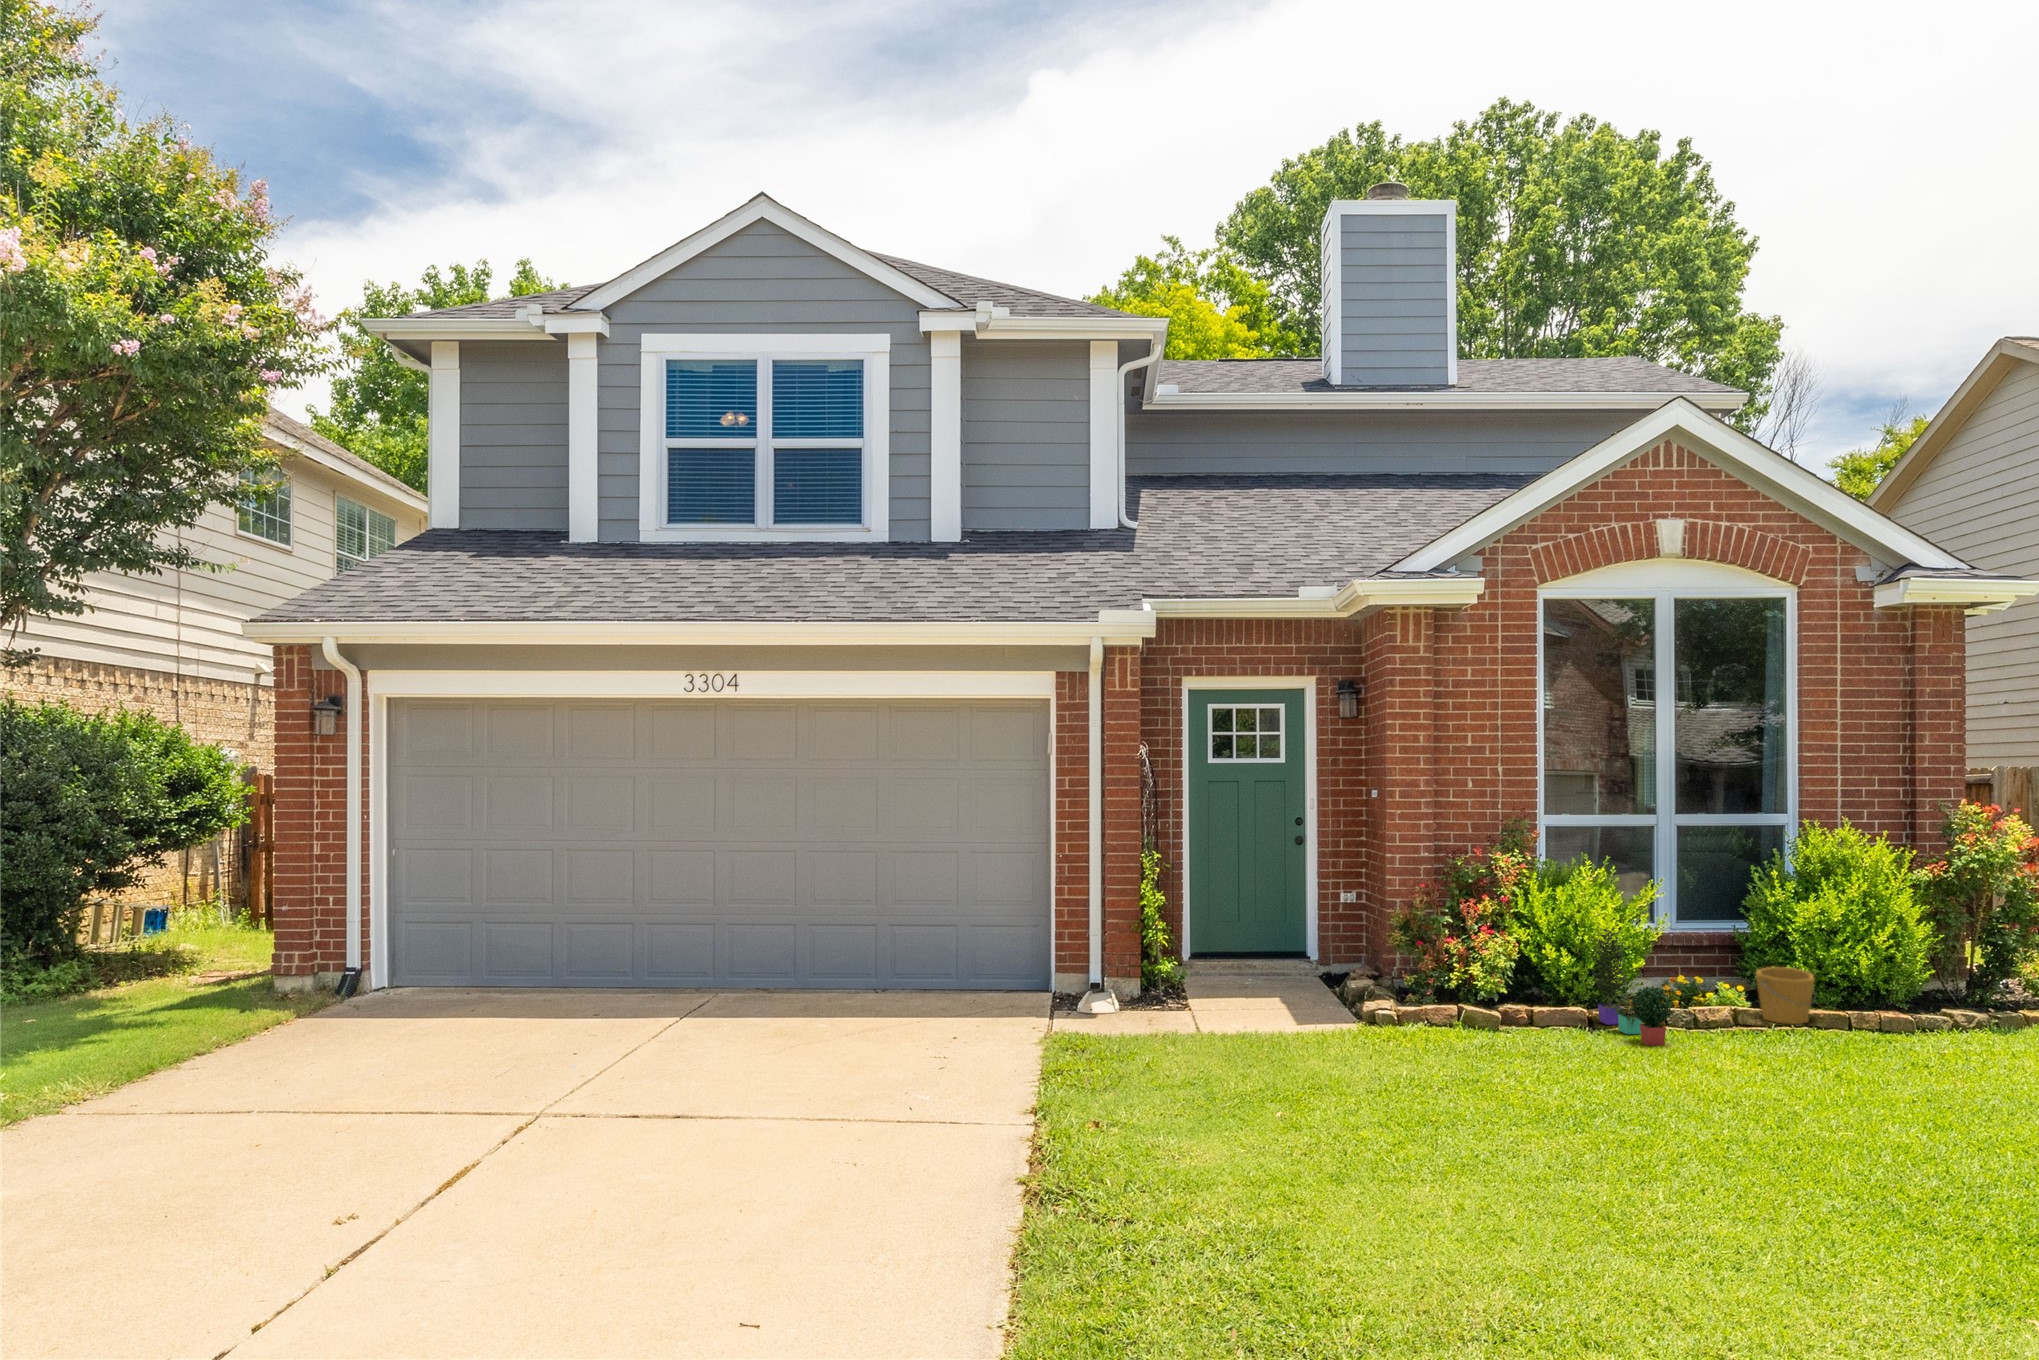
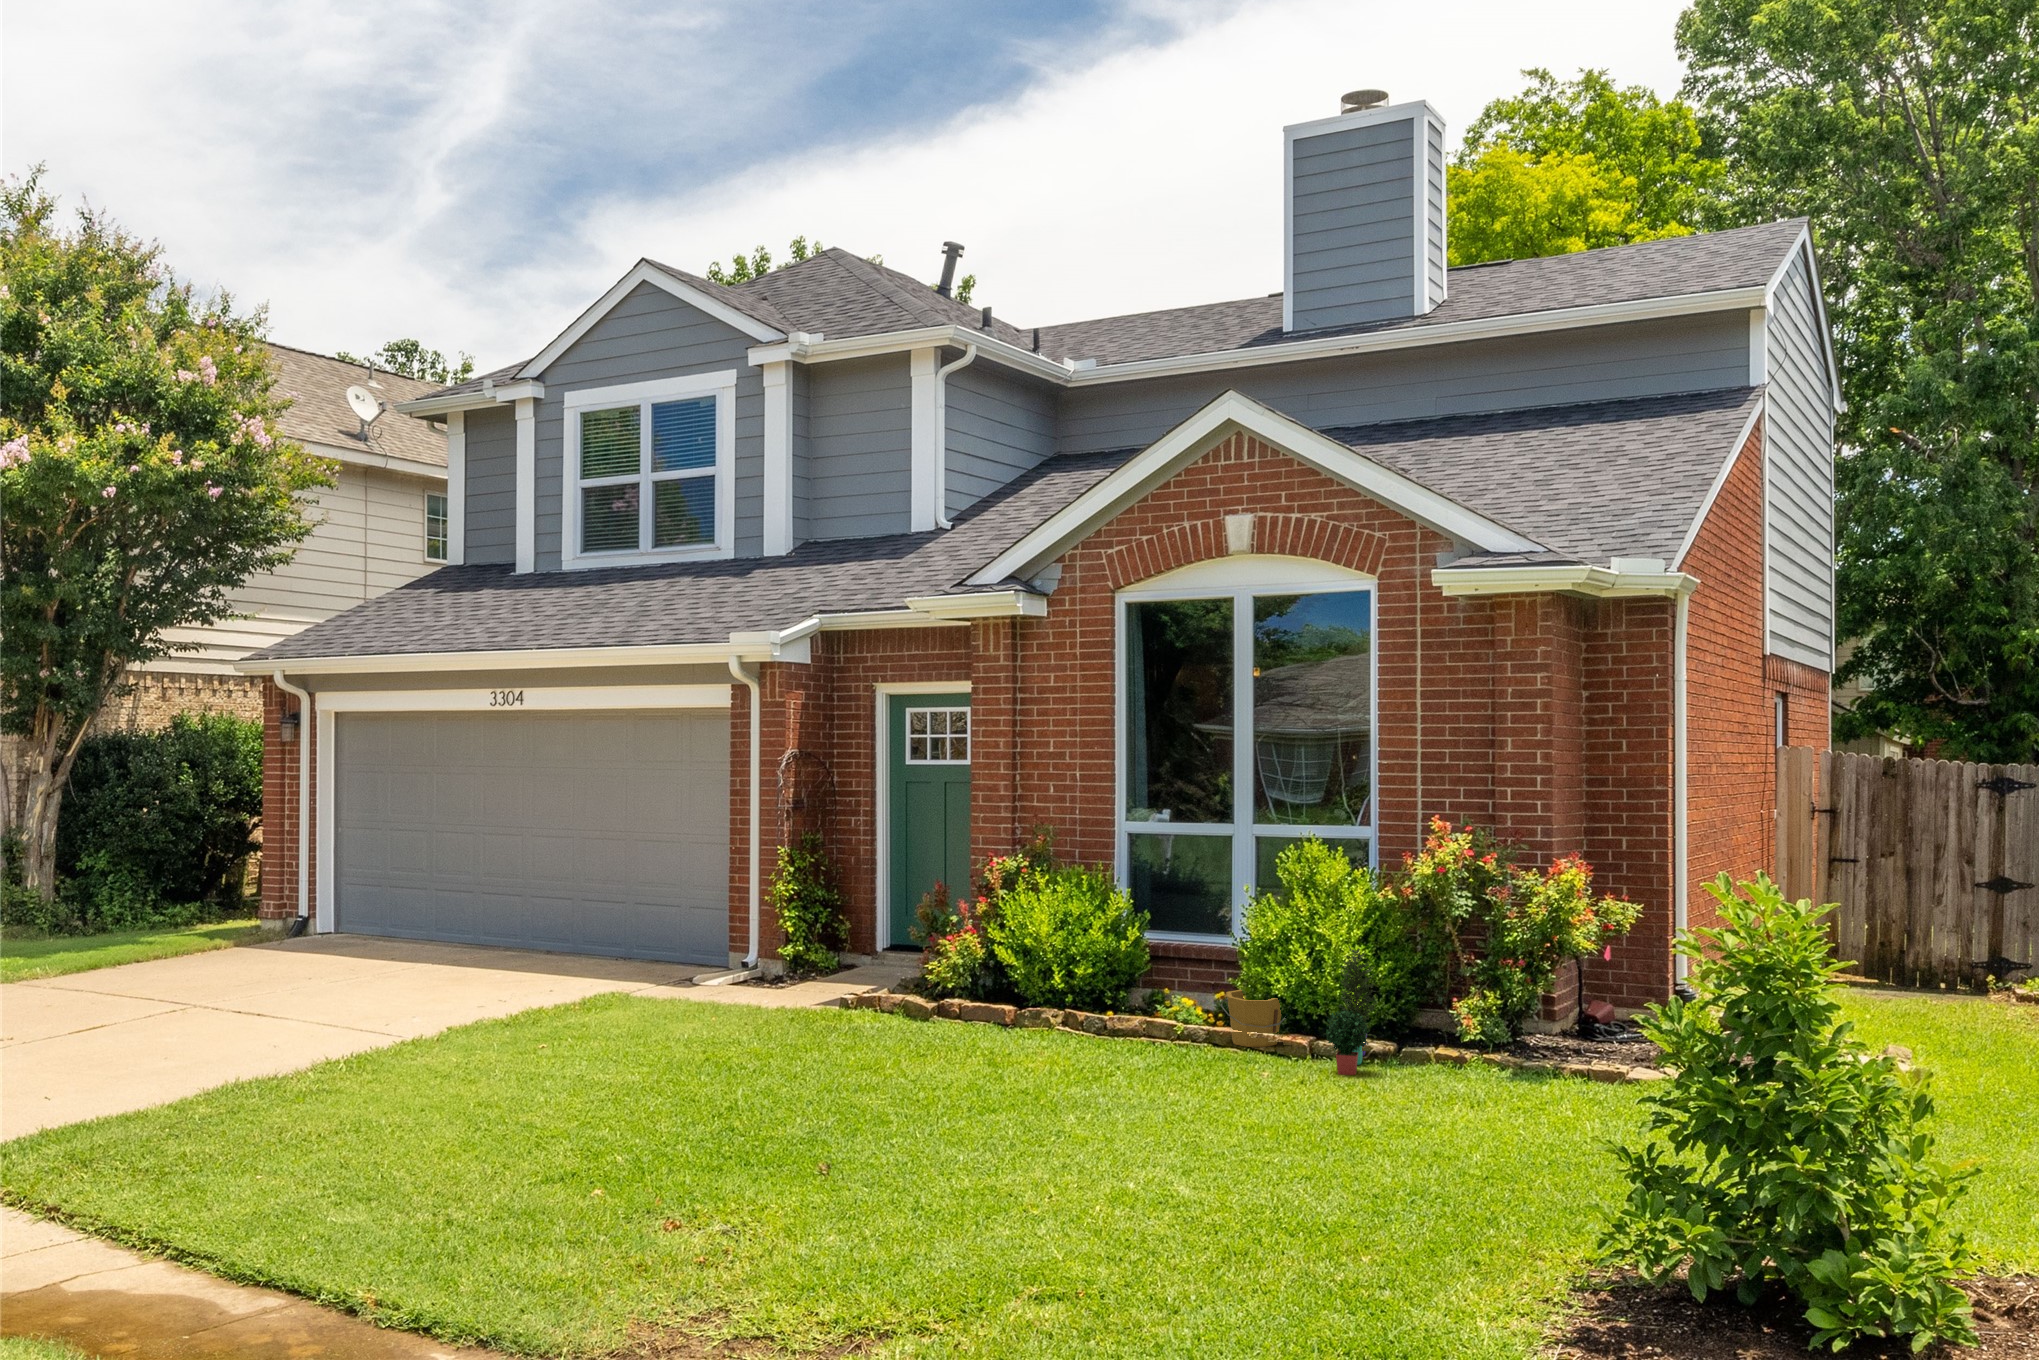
potted plant: present [1593,926,1674,1045] -> present [1326,946,1377,1075]

